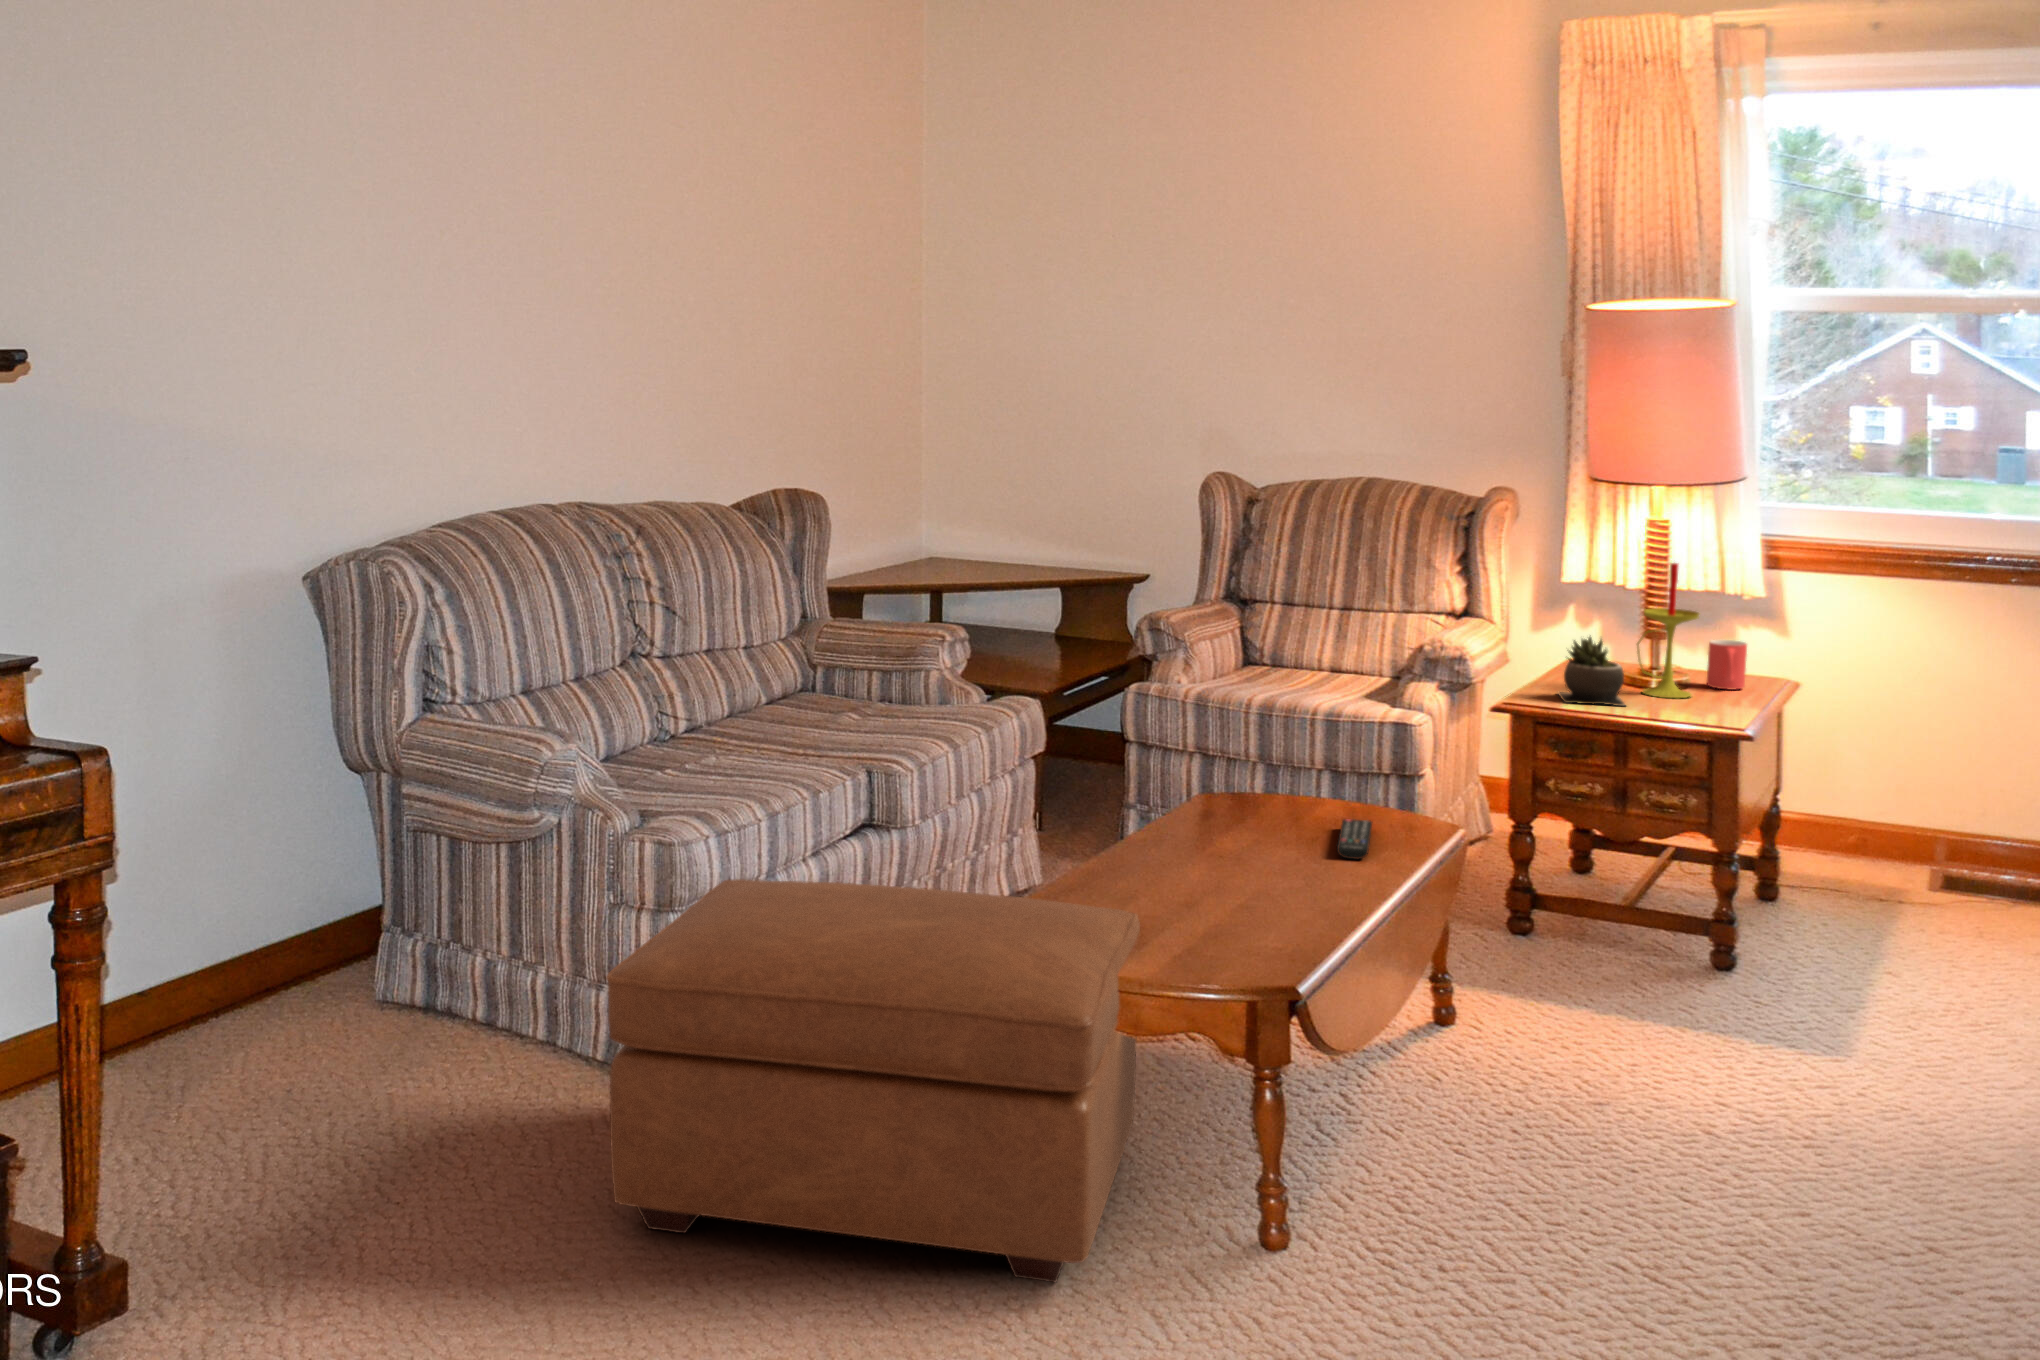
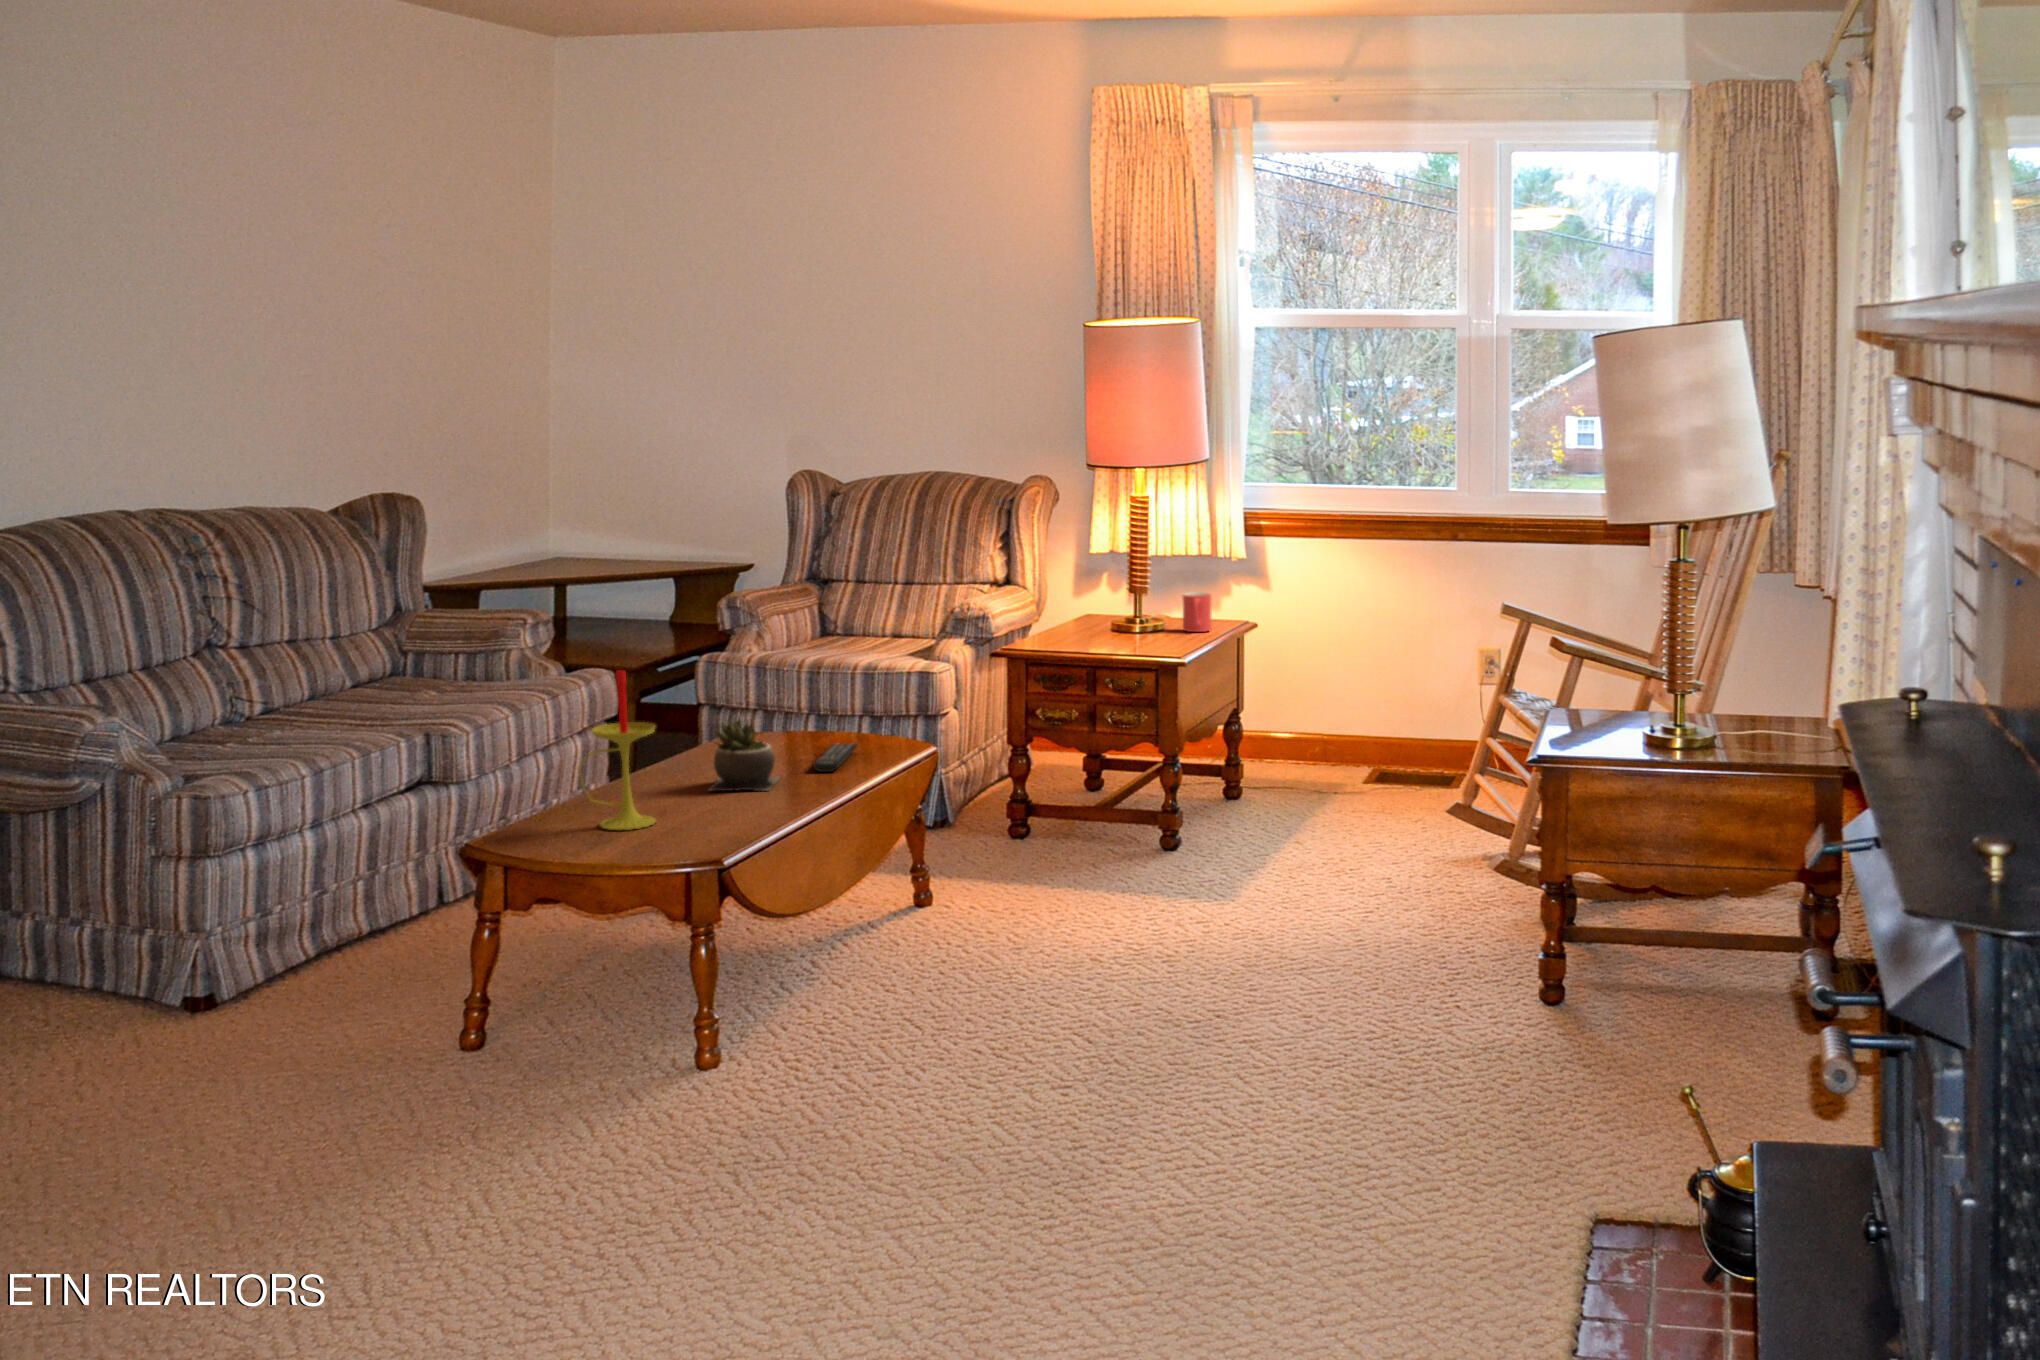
candle: present [1637,563,1699,698] -> present [578,670,656,830]
succulent plant: present [1558,637,1625,706] -> present [709,719,779,791]
ottoman: present [607,879,1140,1282] -> none [92,811,616,1118]

